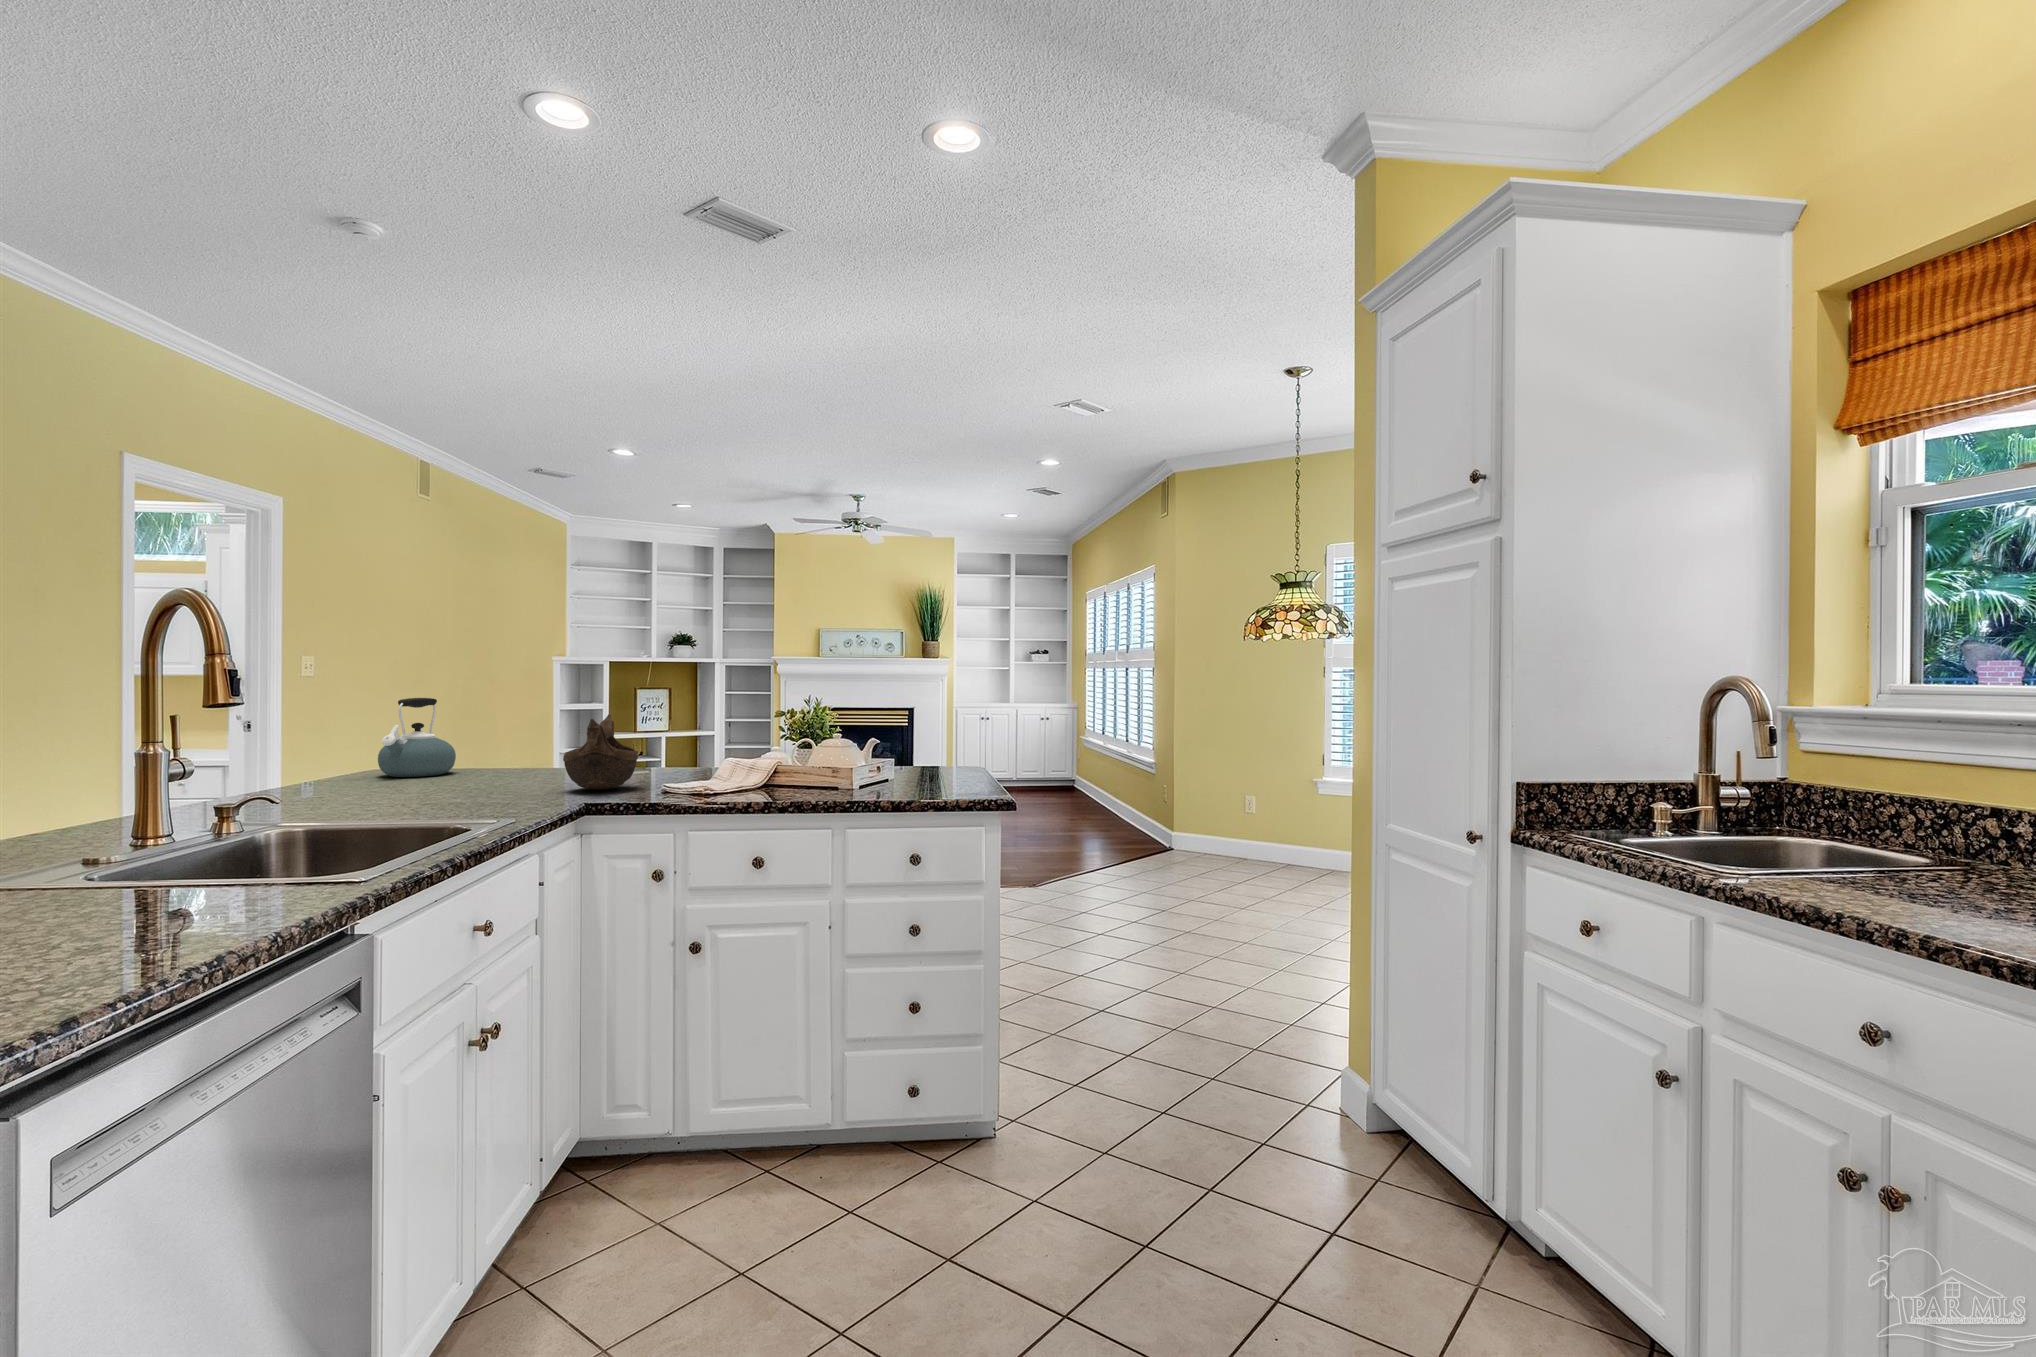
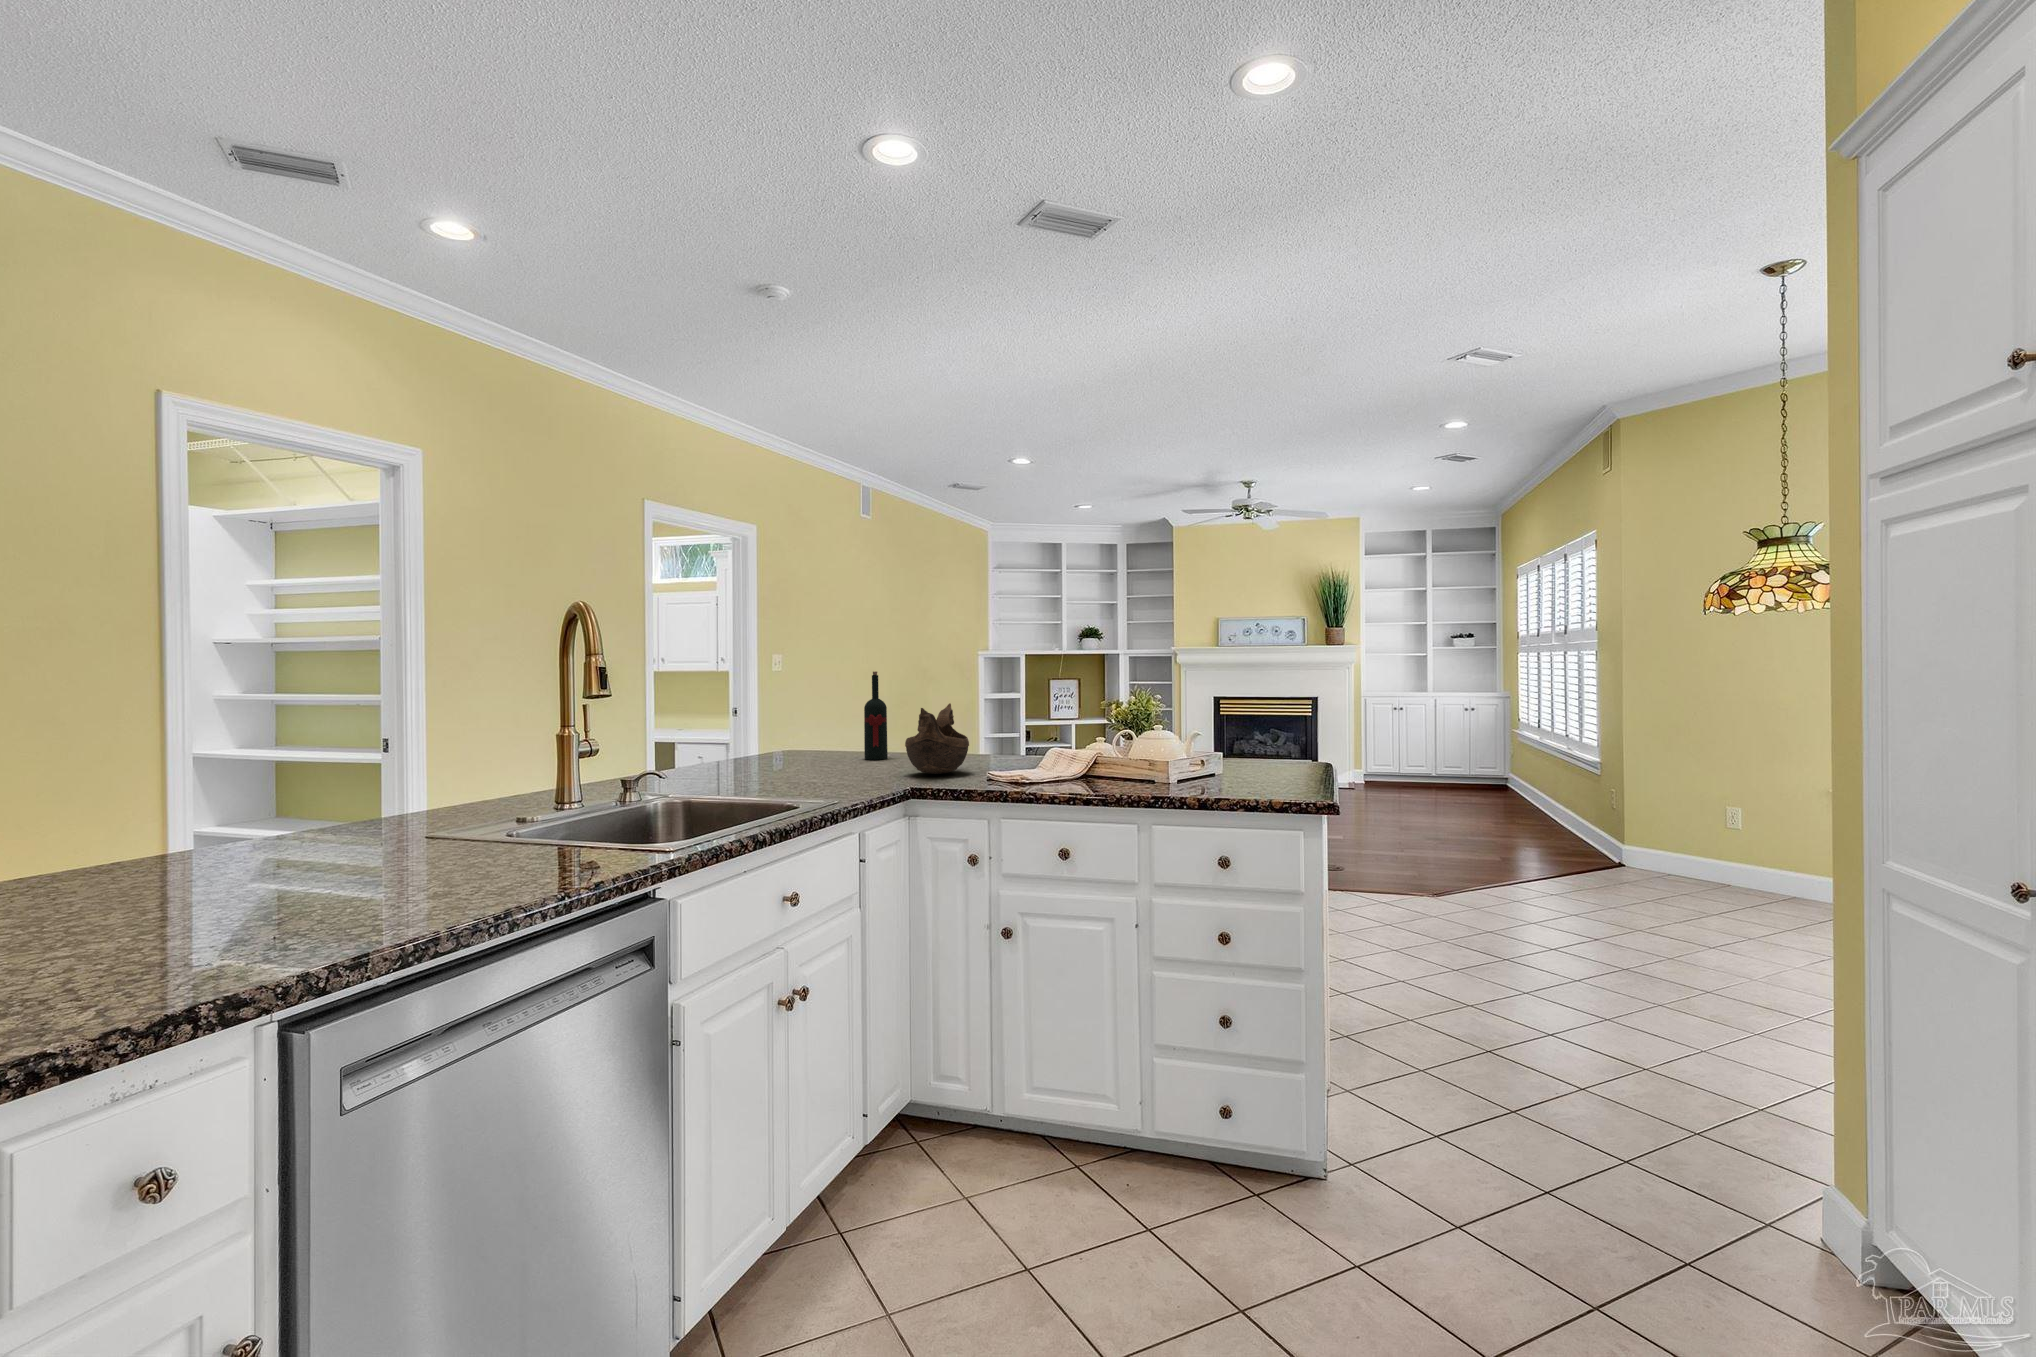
wine bottle: none [490,679,519,778] -> present [864,671,888,760]
kettle: present [378,698,456,777] -> none [786,689,844,756]

